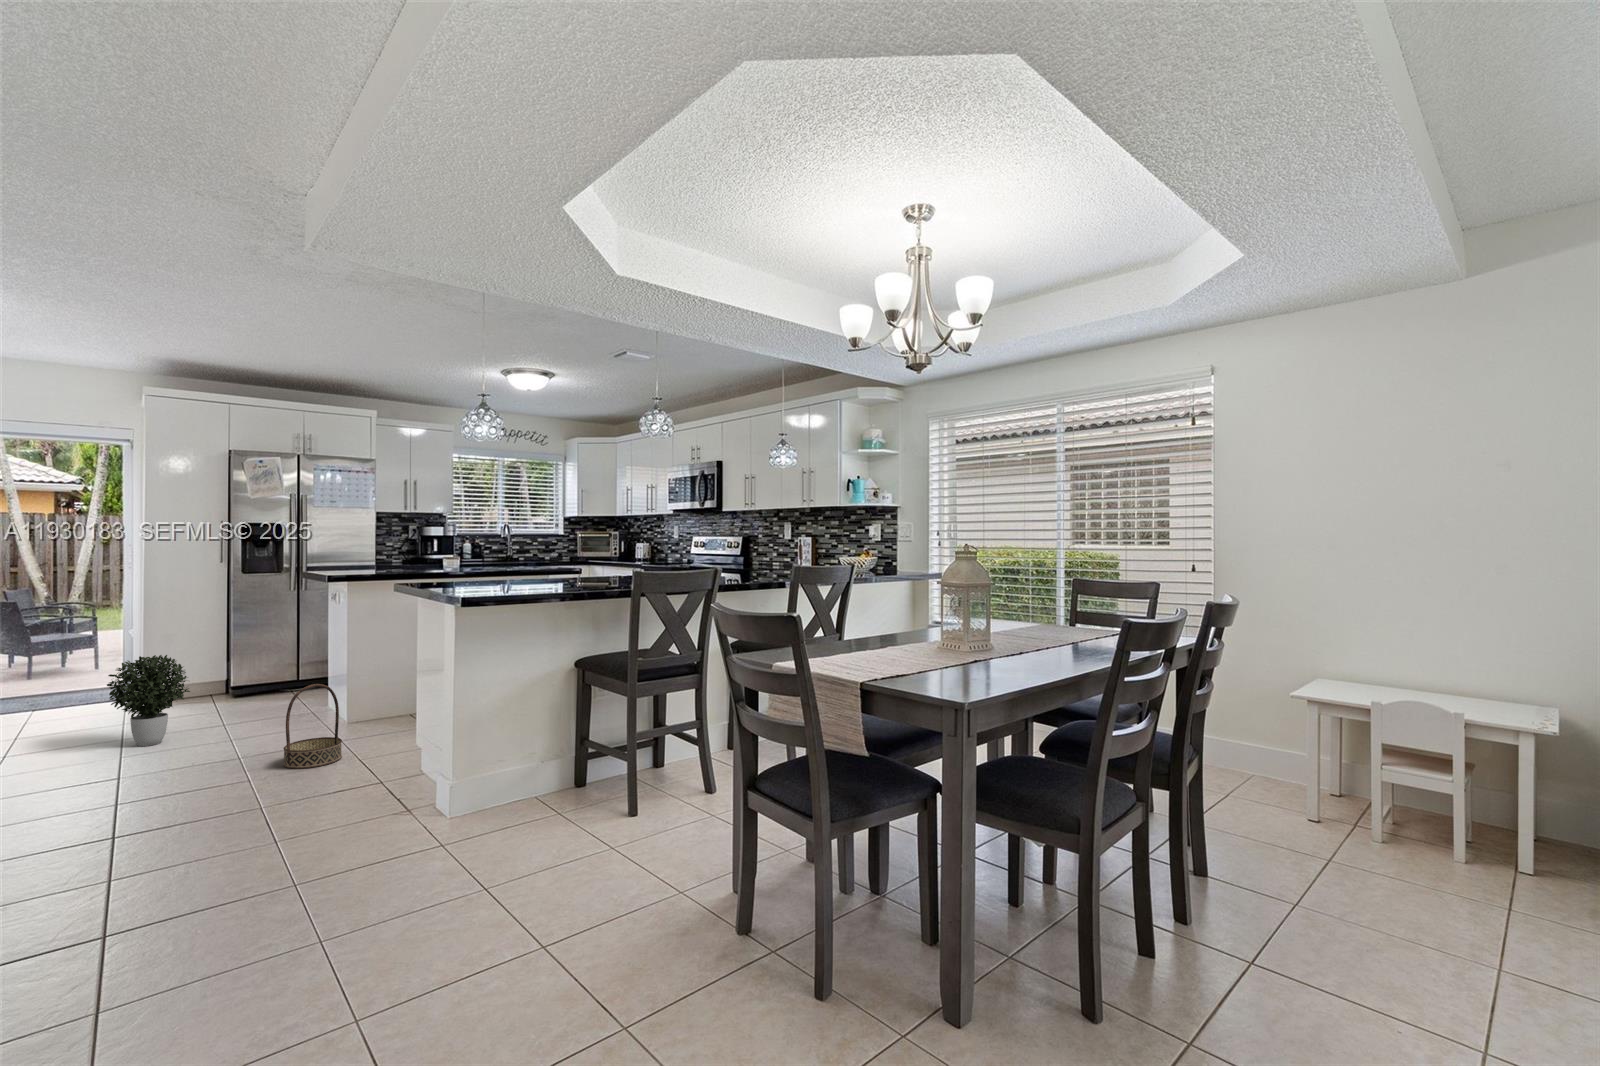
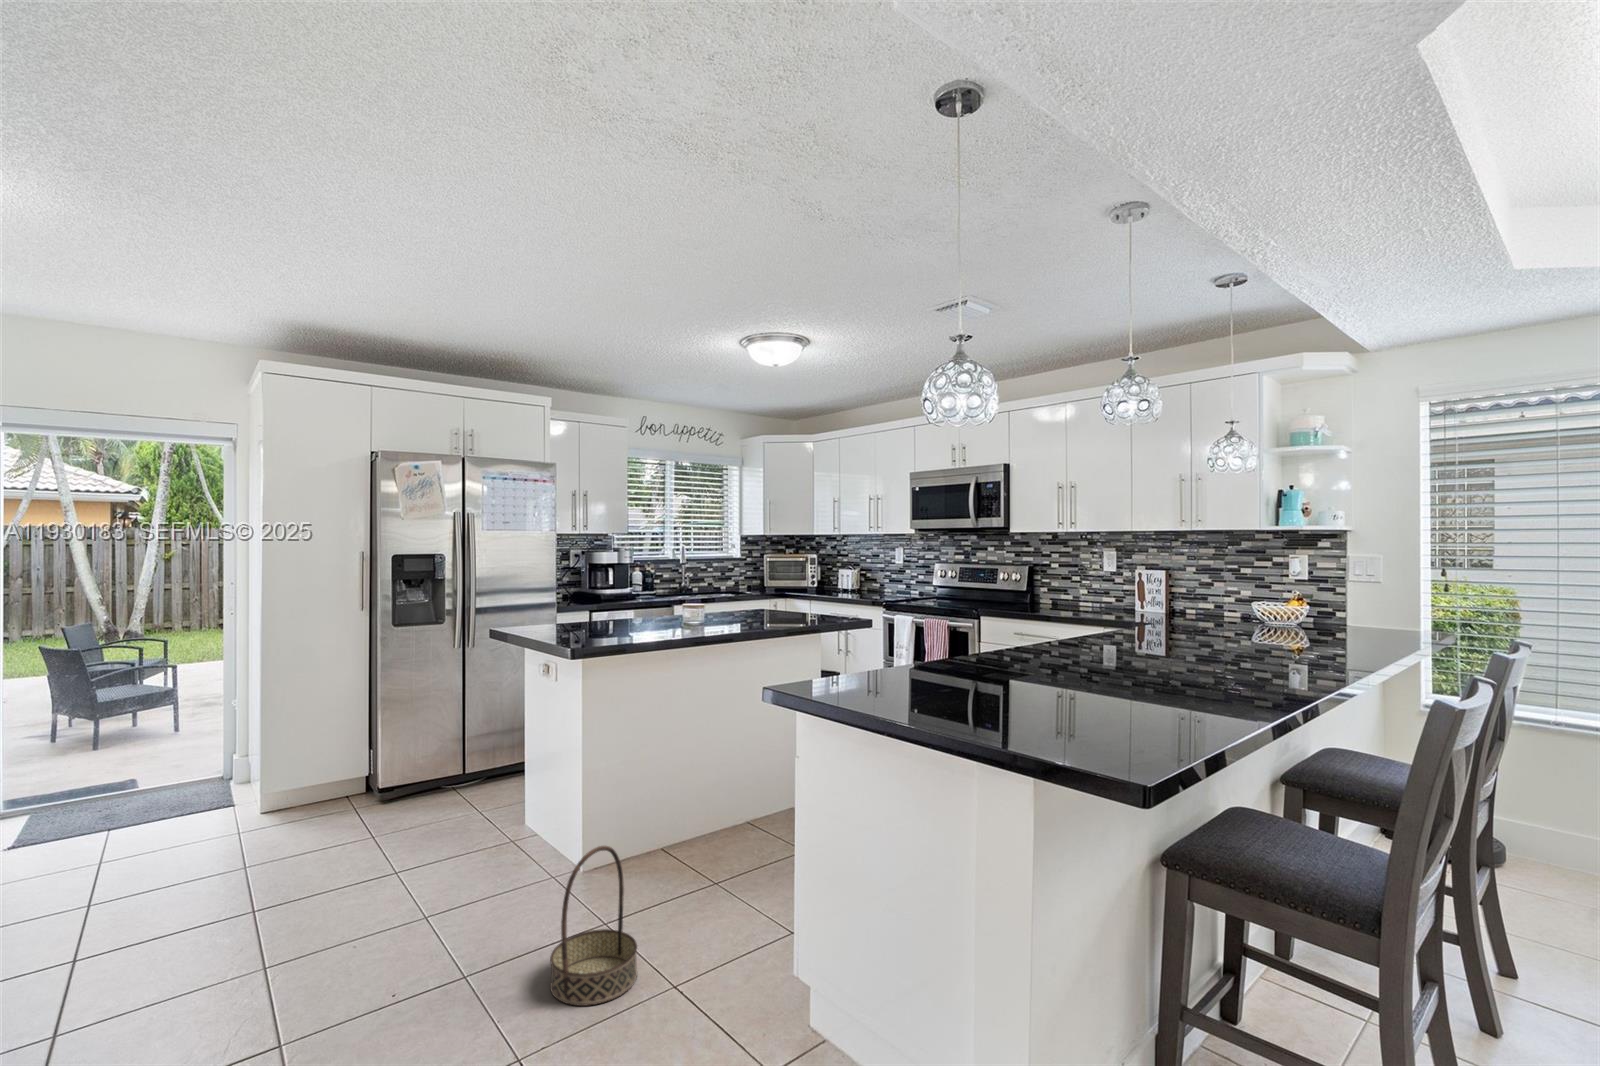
potted plant: present [107,655,190,746] -> none [240,775,363,929]

